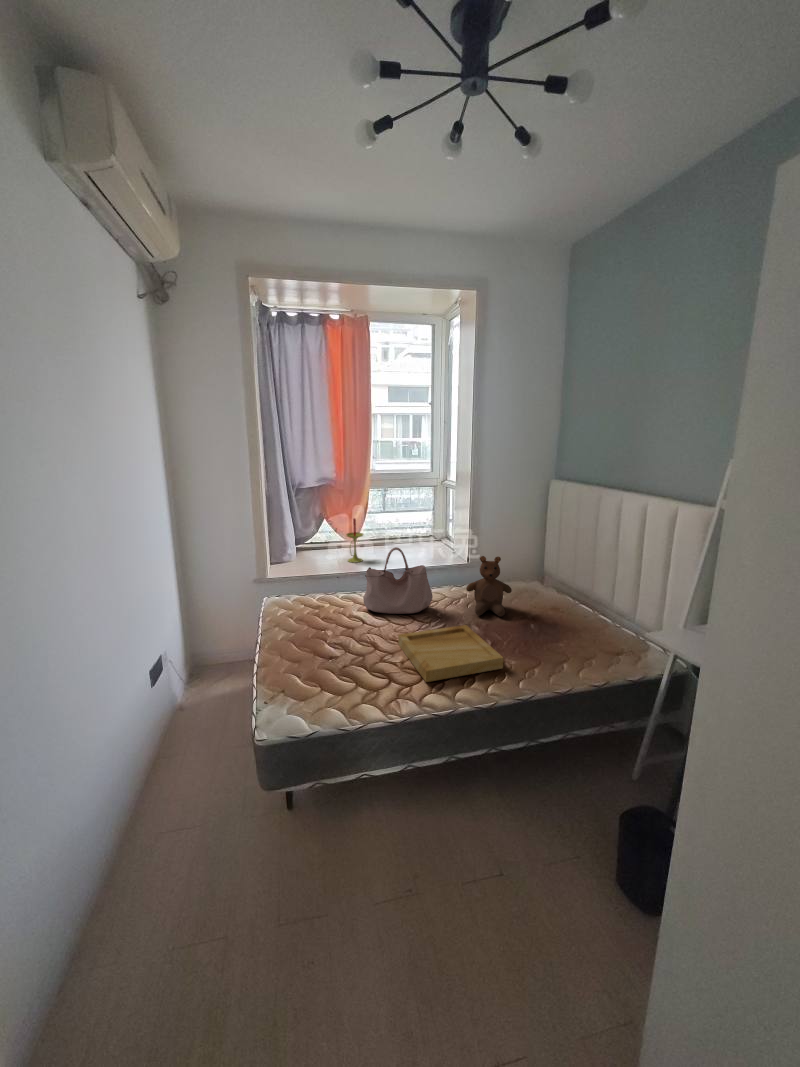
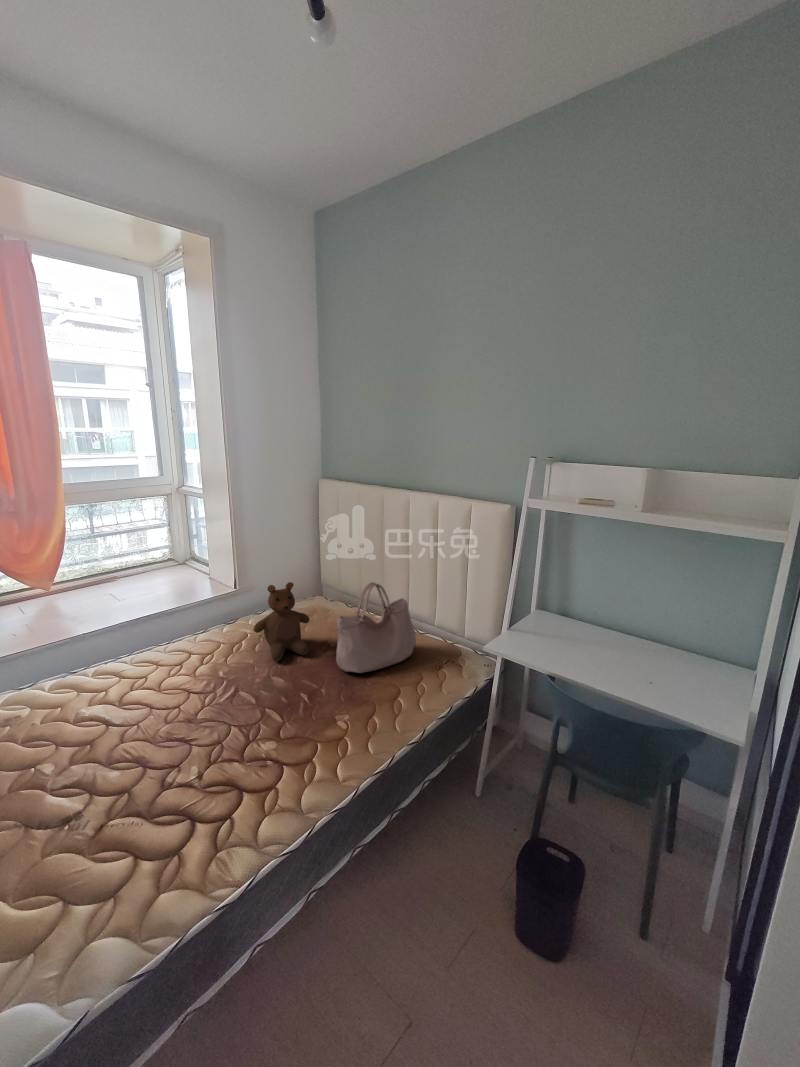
candle: present [346,518,363,562] -> none [35,553,72,622]
handbag: present [363,547,433,614] -> present [336,582,416,673]
tray: present [398,625,503,682] -> none [180,683,340,800]

